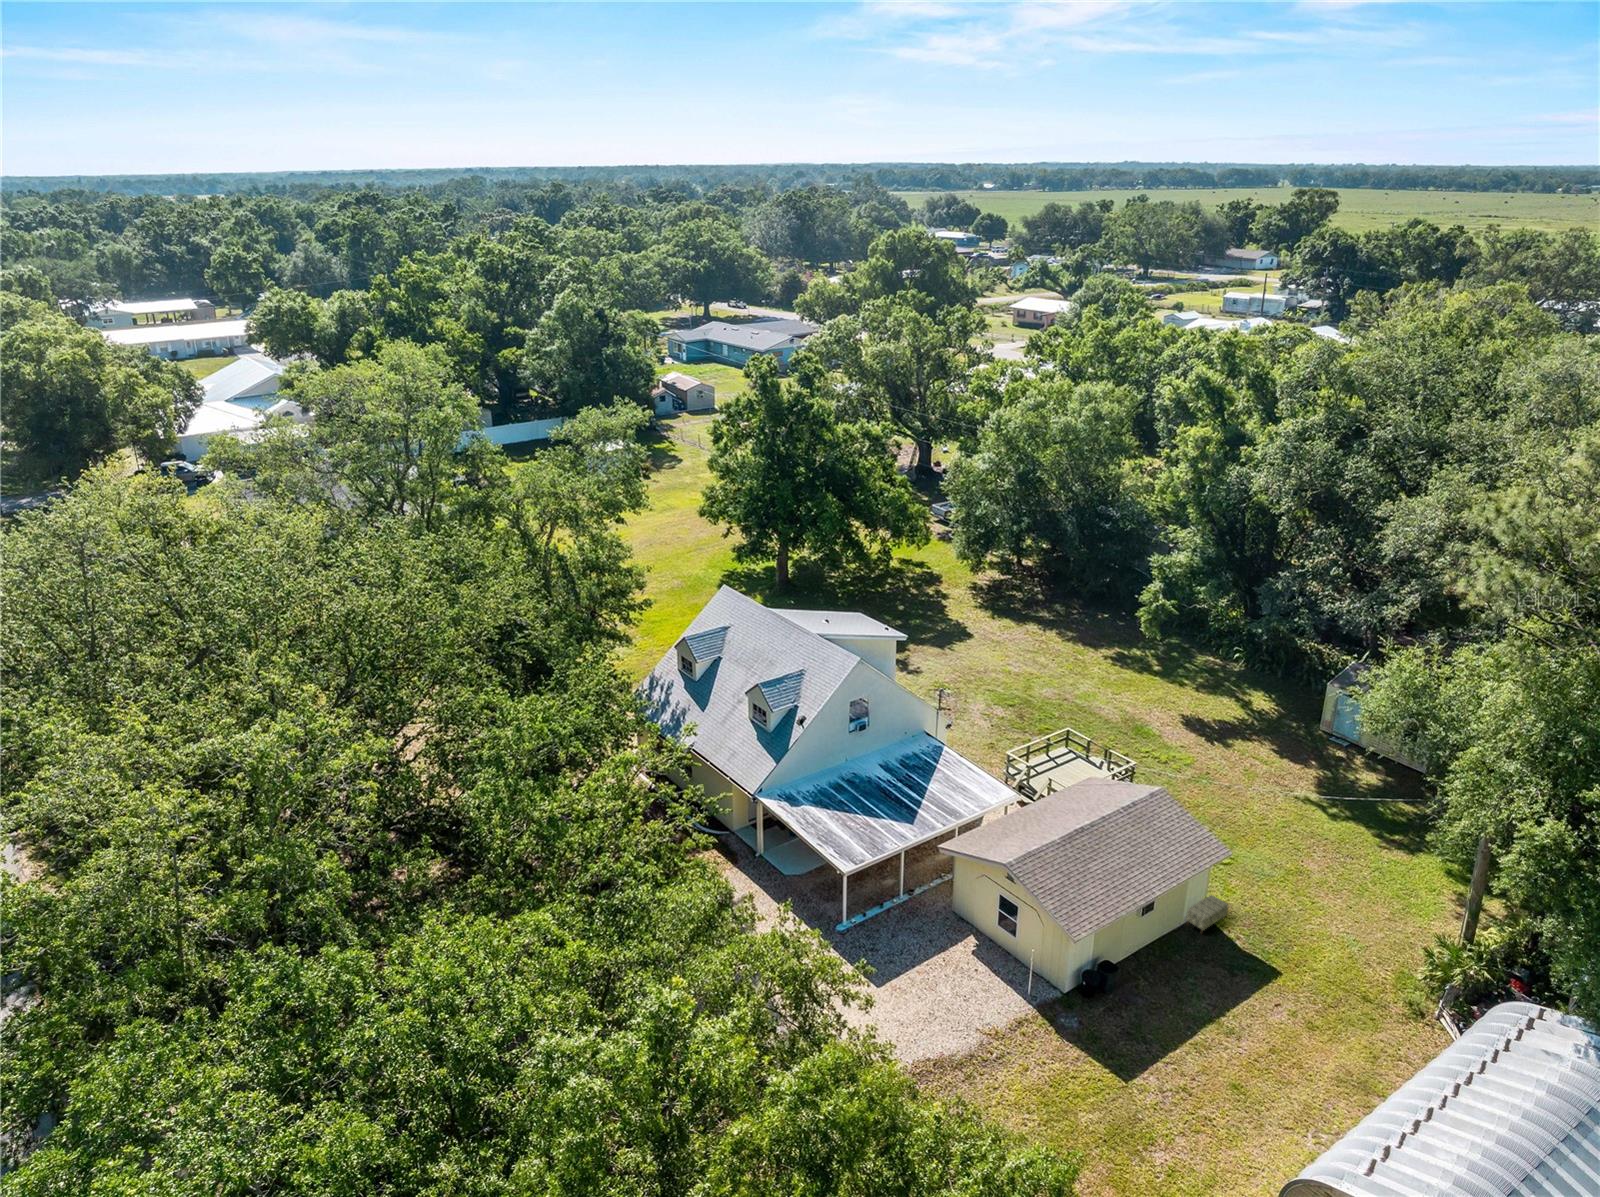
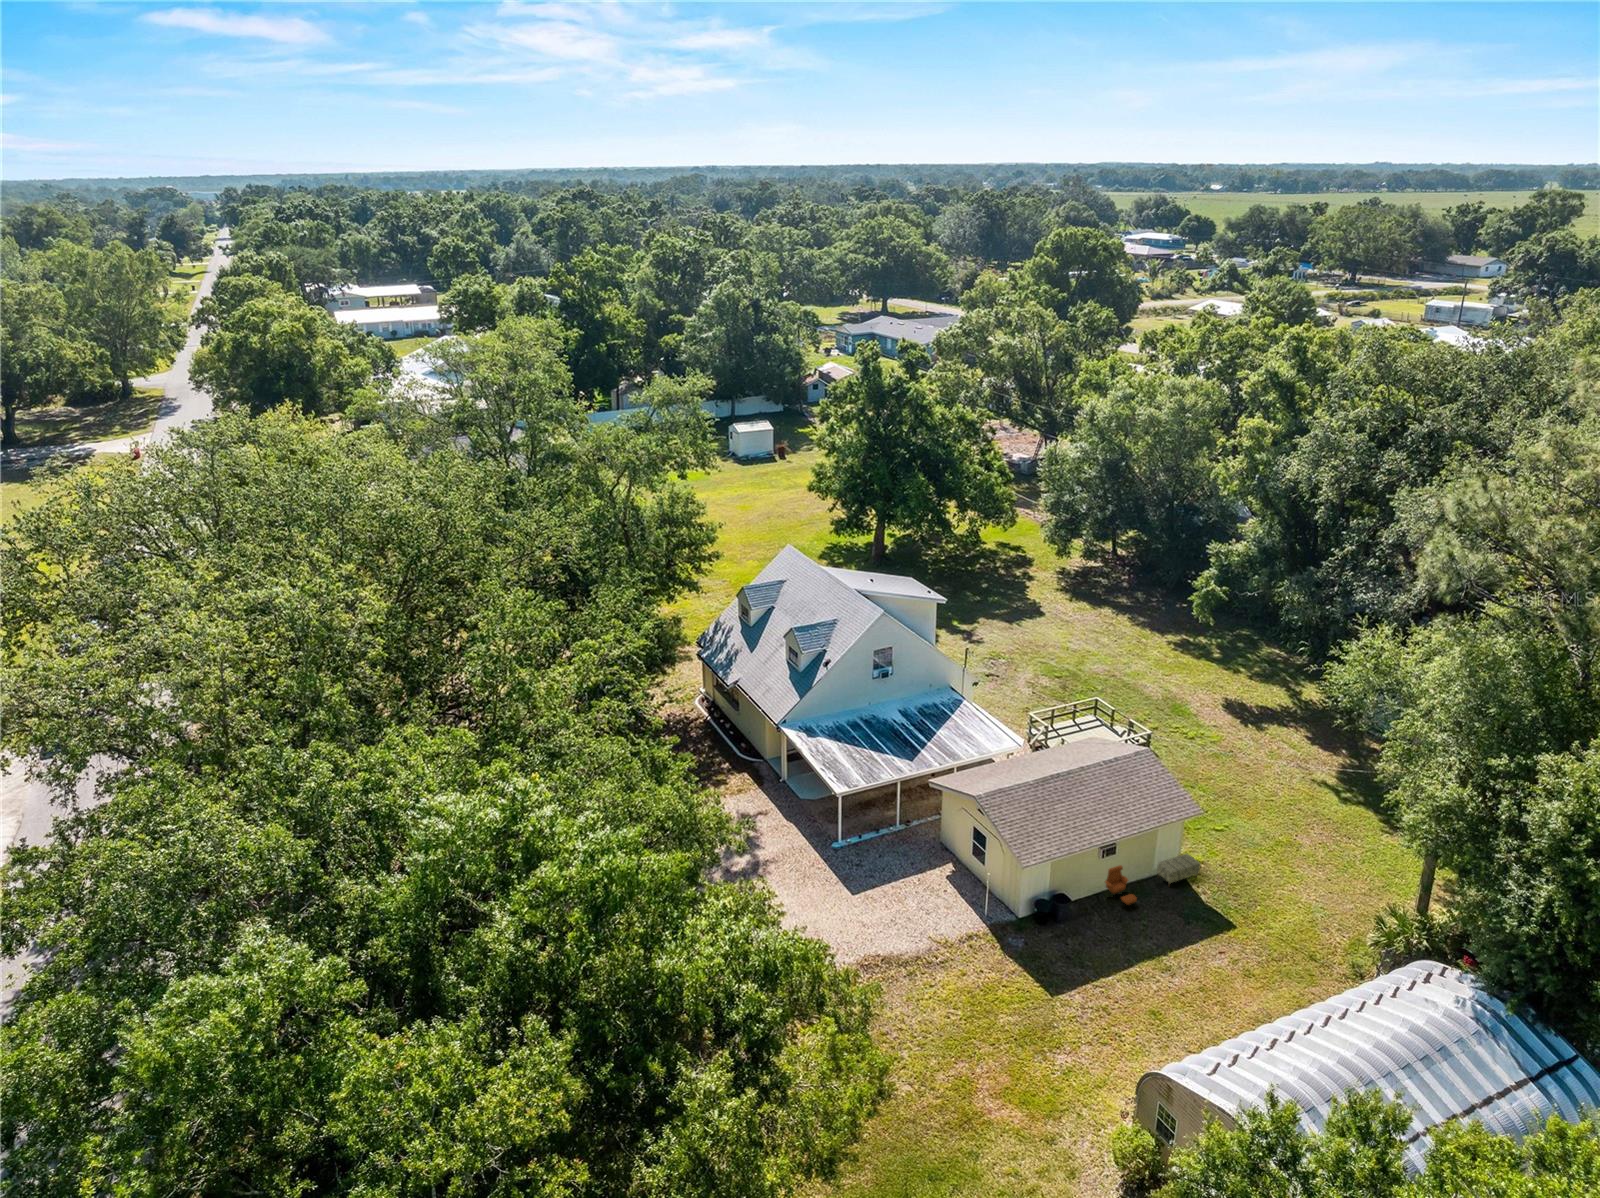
lounge chair: none [1142,918,1178,968] -> present [1105,865,1137,910]

